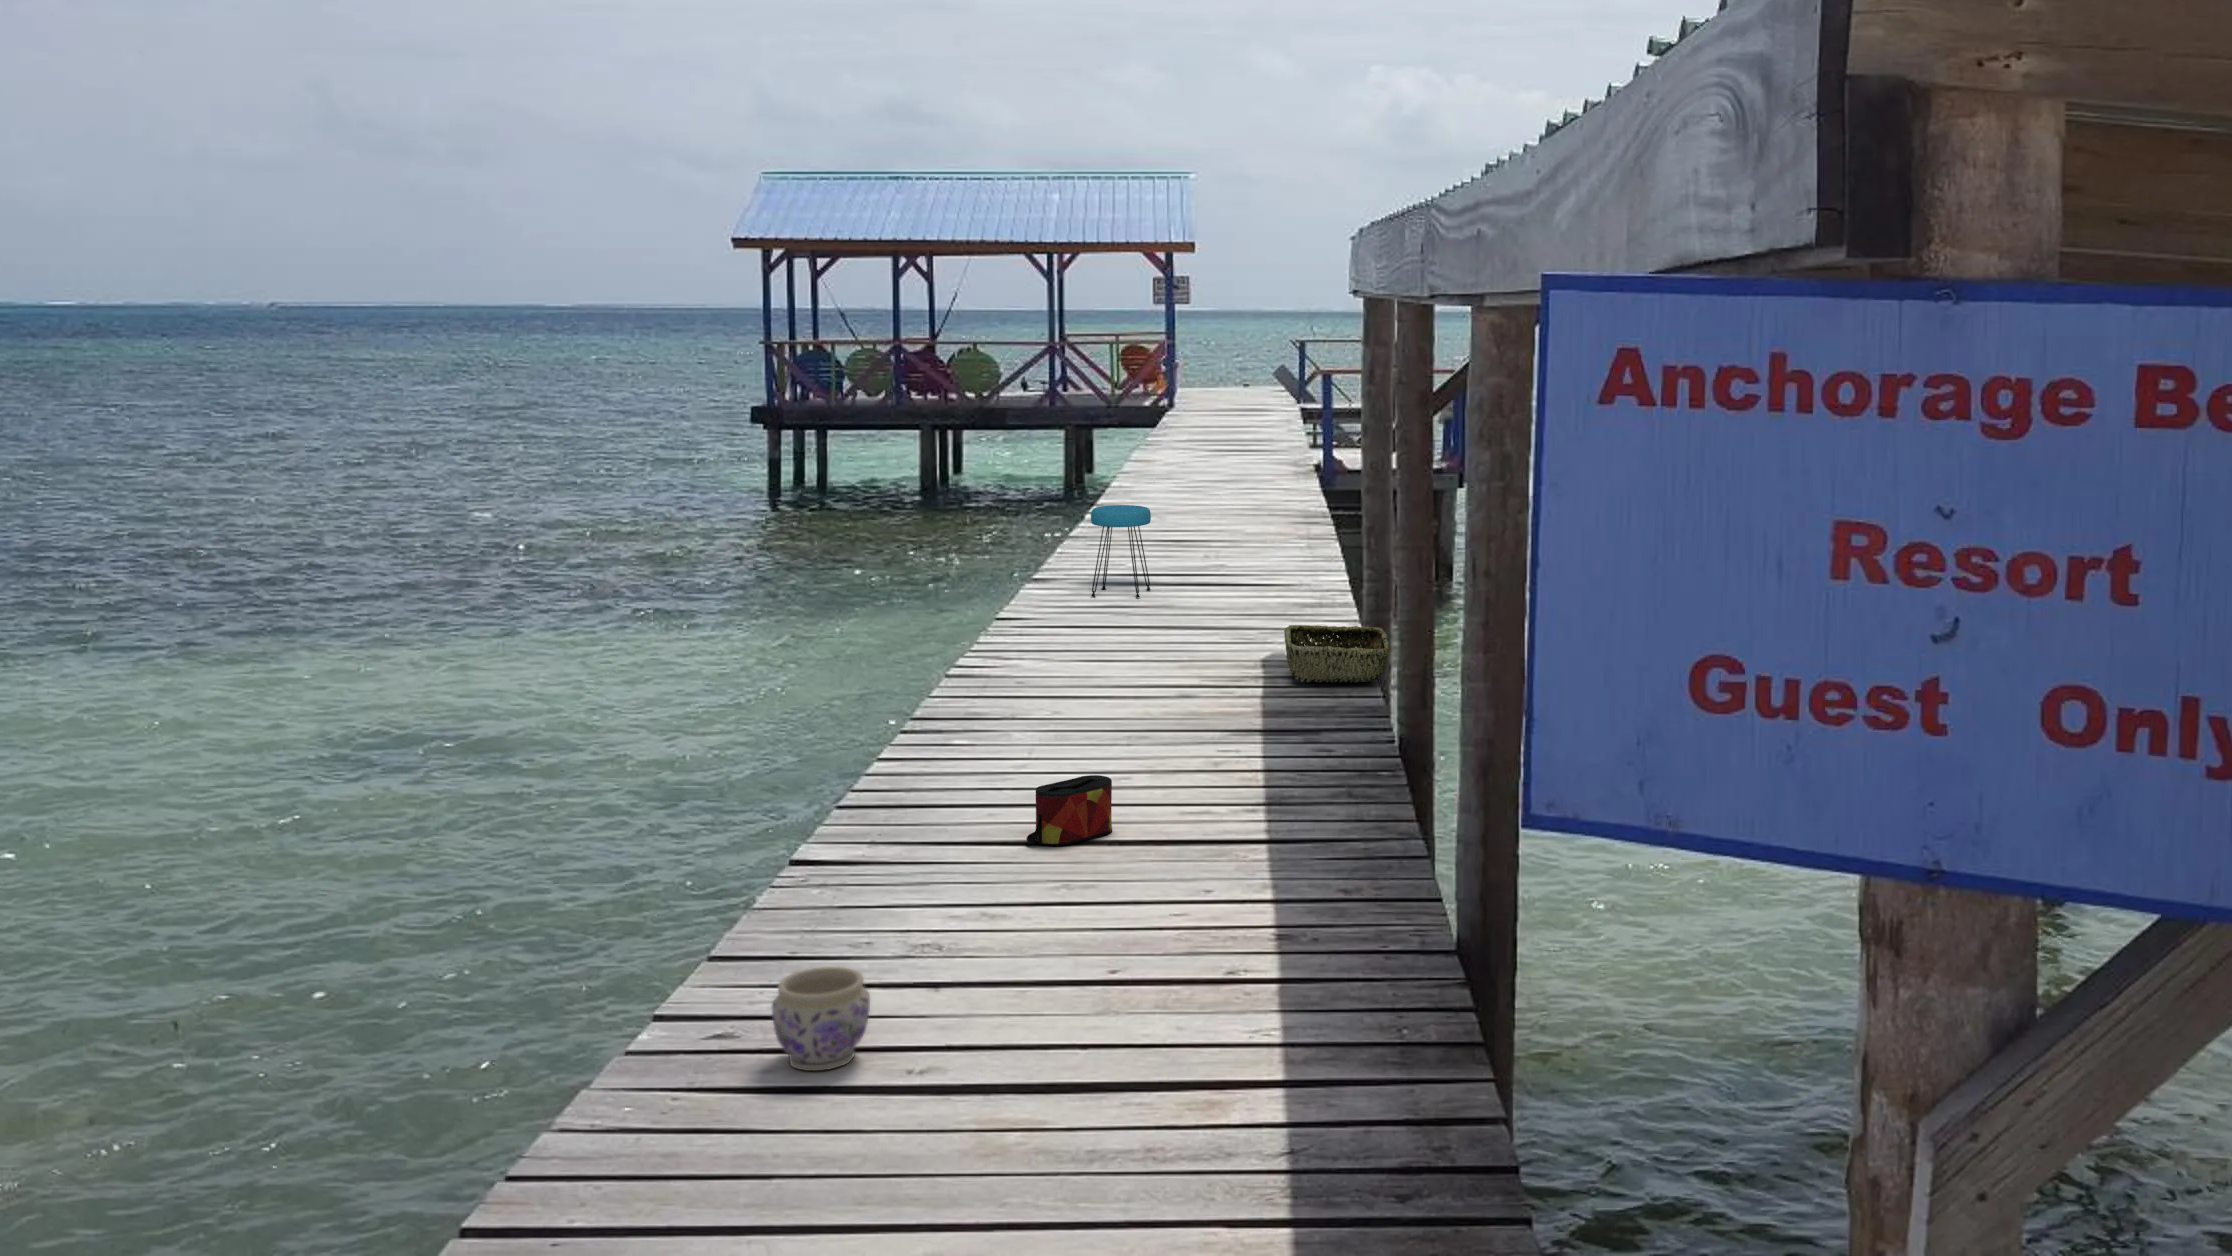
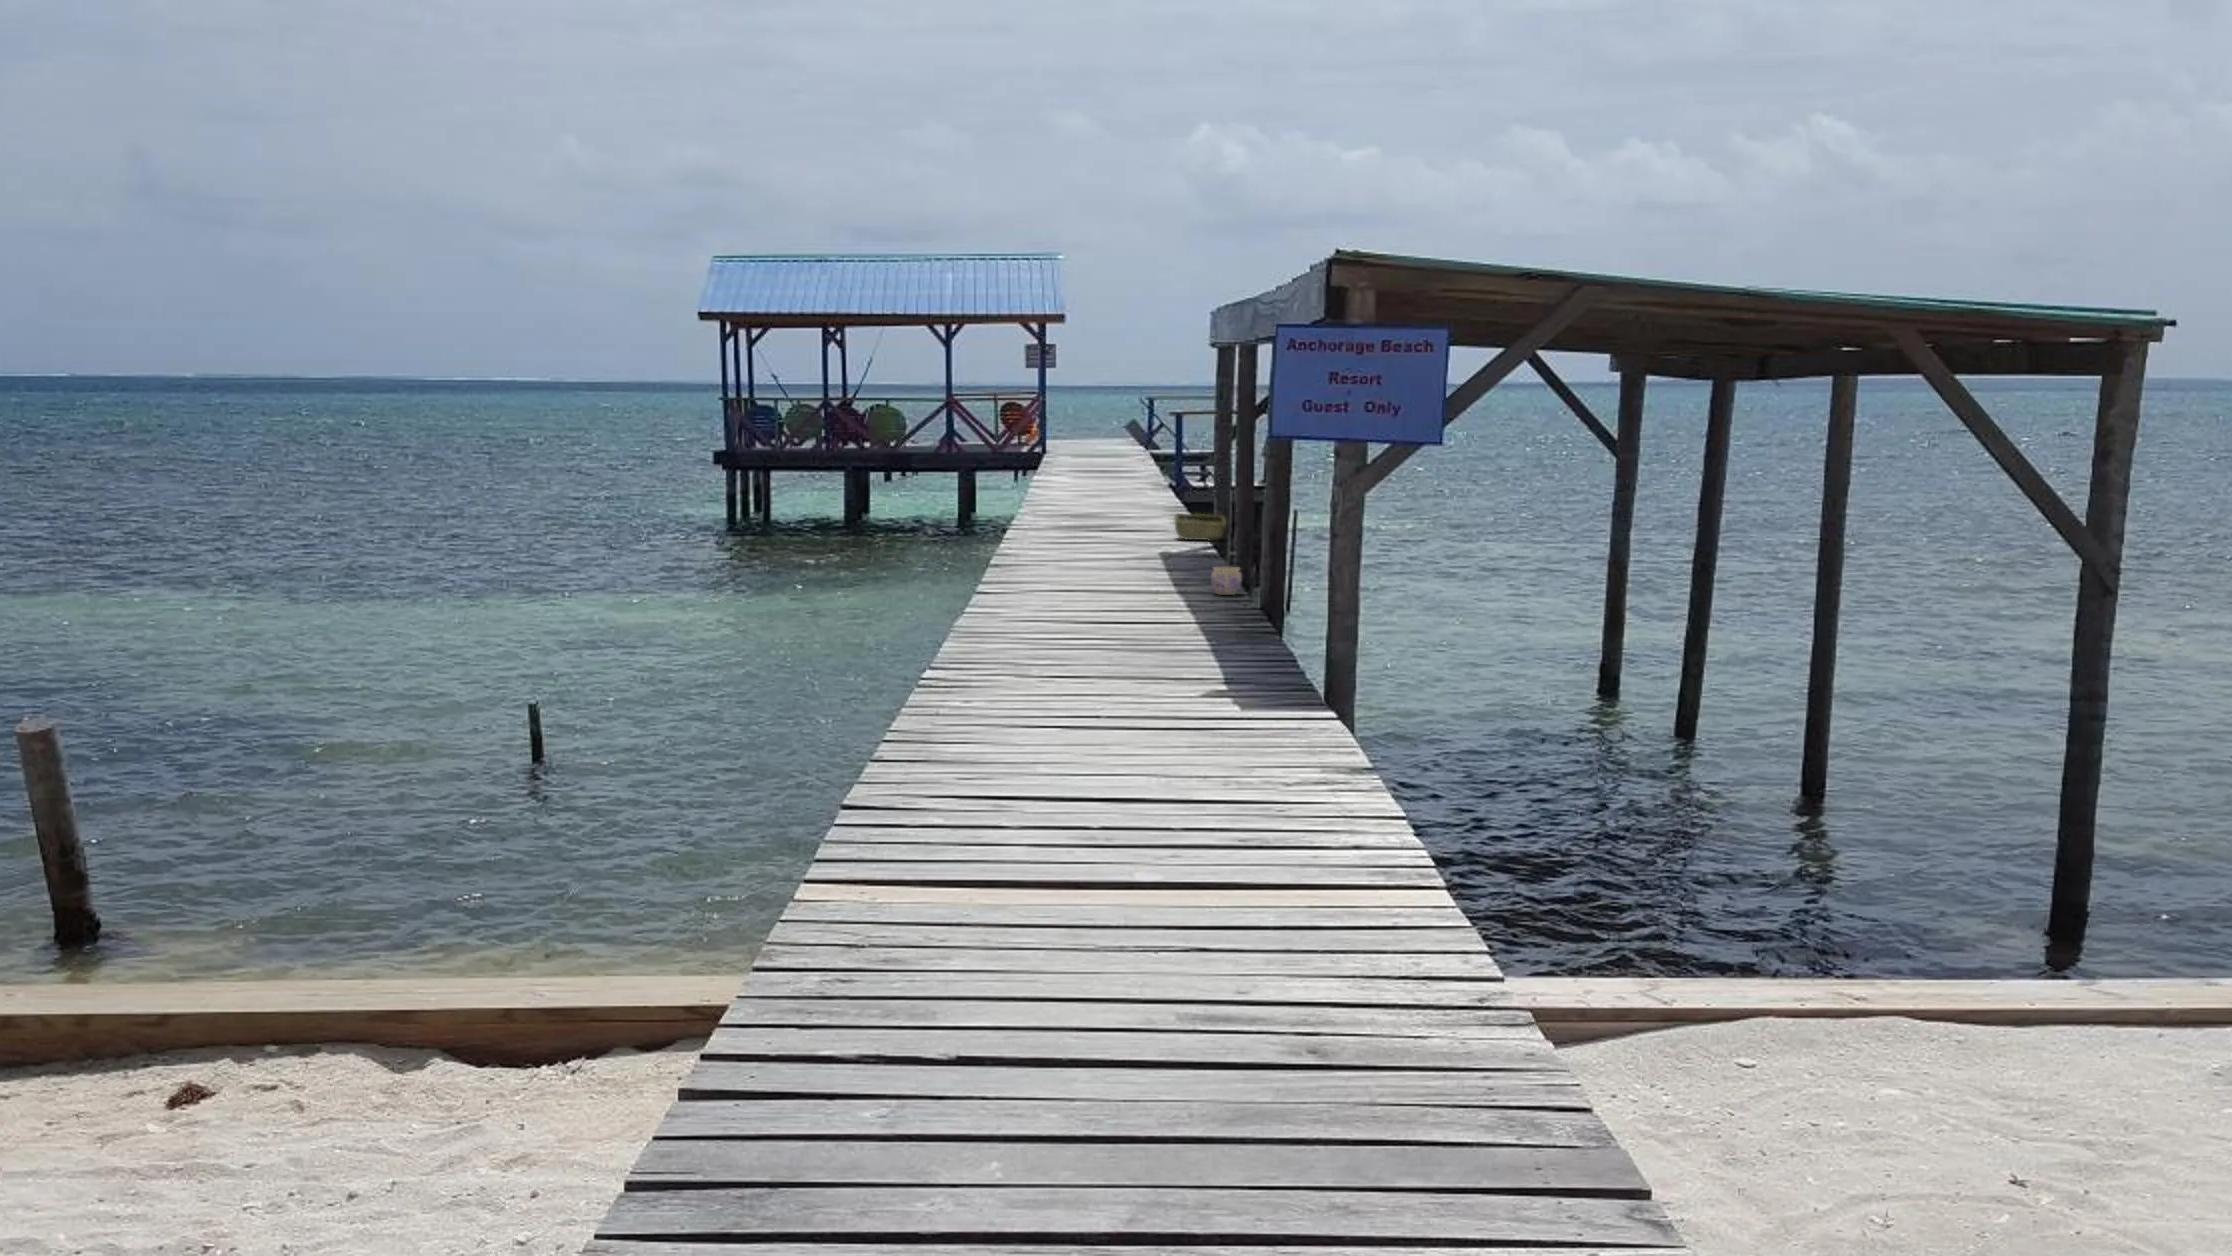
stool: present [1091,505,1151,598] -> none [1059,468,1092,518]
bag: present [1026,775,1112,846] -> none [1082,542,1115,566]
planter: present [772,967,870,1071] -> present [1211,567,1242,595]

